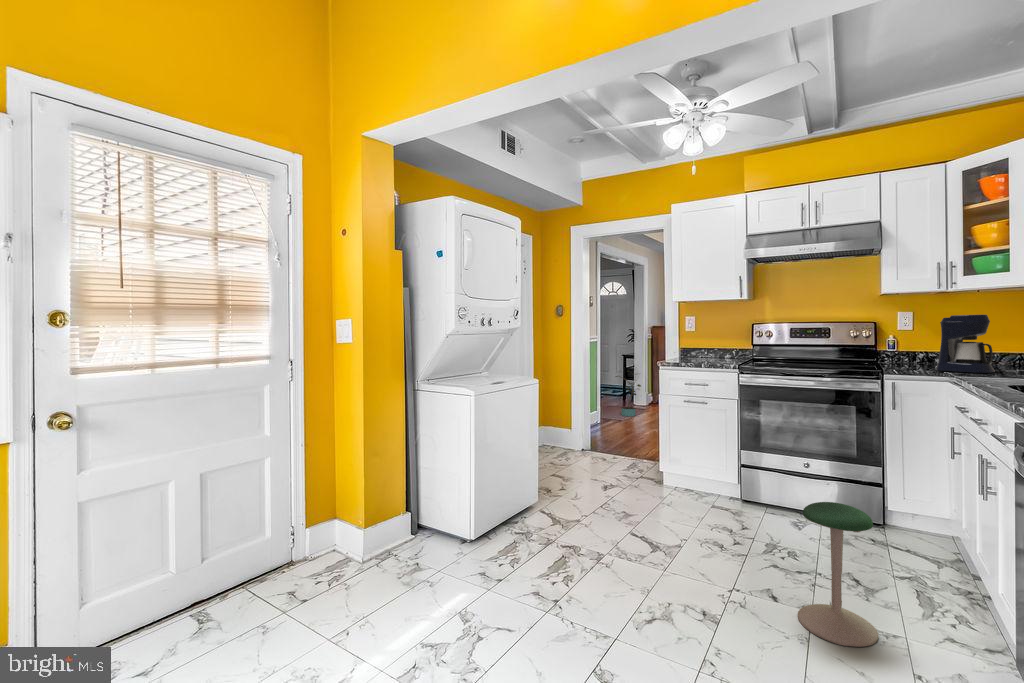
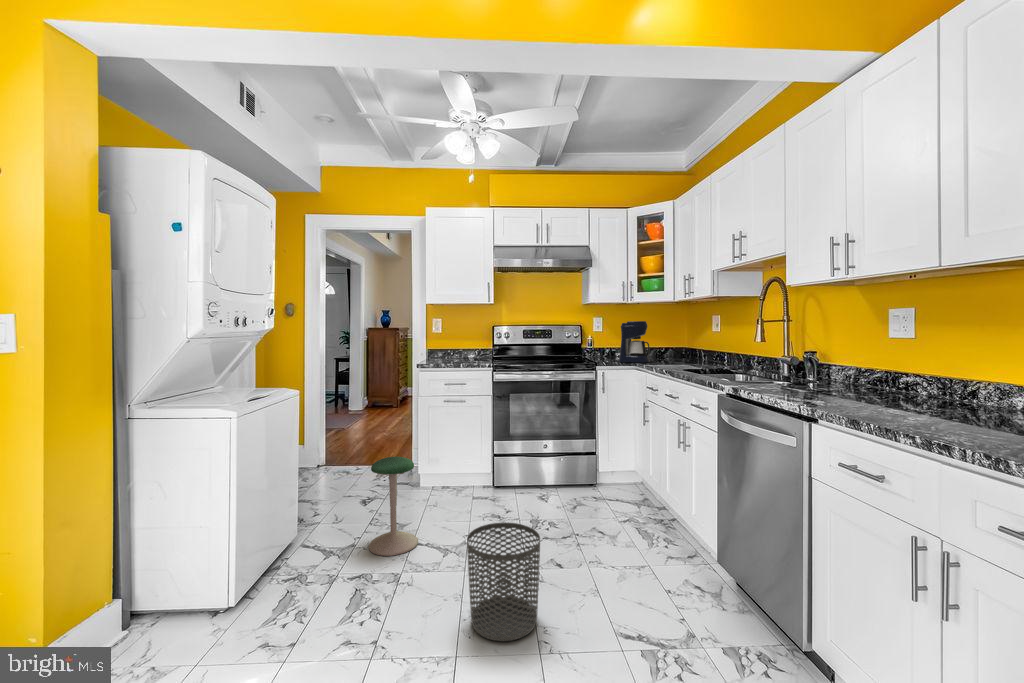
potted plant: present [616,371,641,416] -> none [339,373,368,421]
stool: present [798,502,879,647] -> present [369,457,418,556]
waste bin: none [641,525,720,645] -> present [467,523,540,641]

